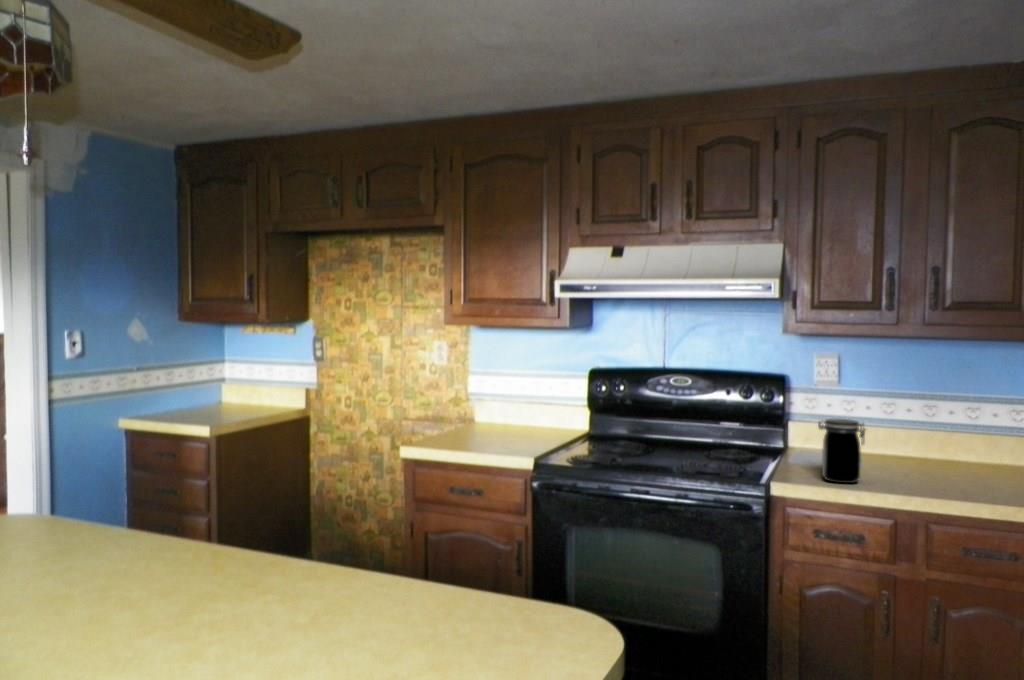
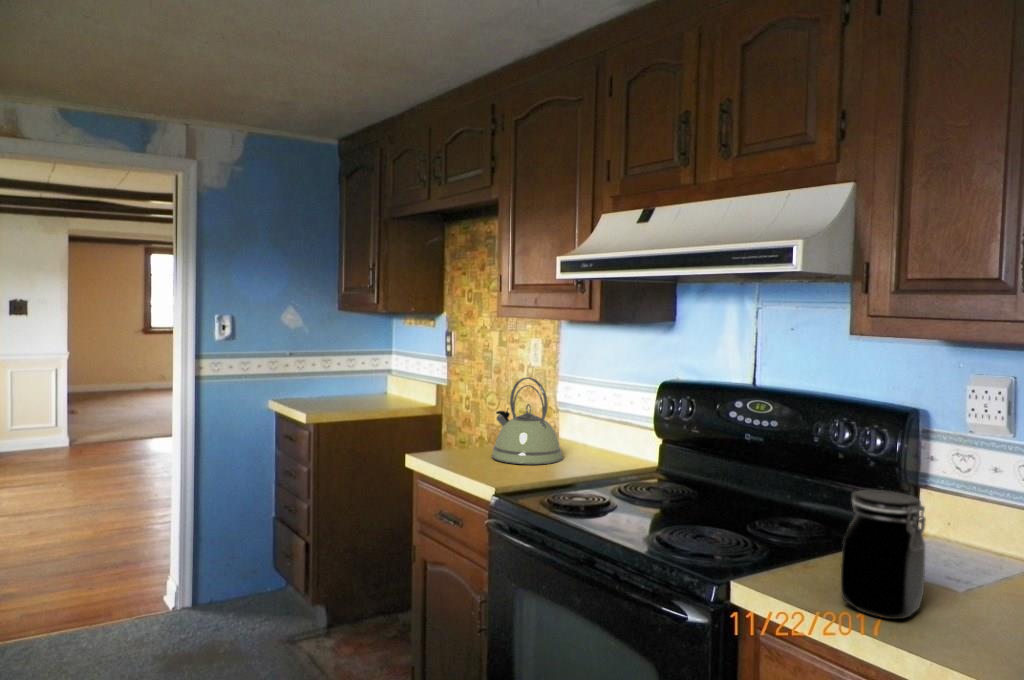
kettle: none [456,374,518,442] -> present [492,377,563,465]

